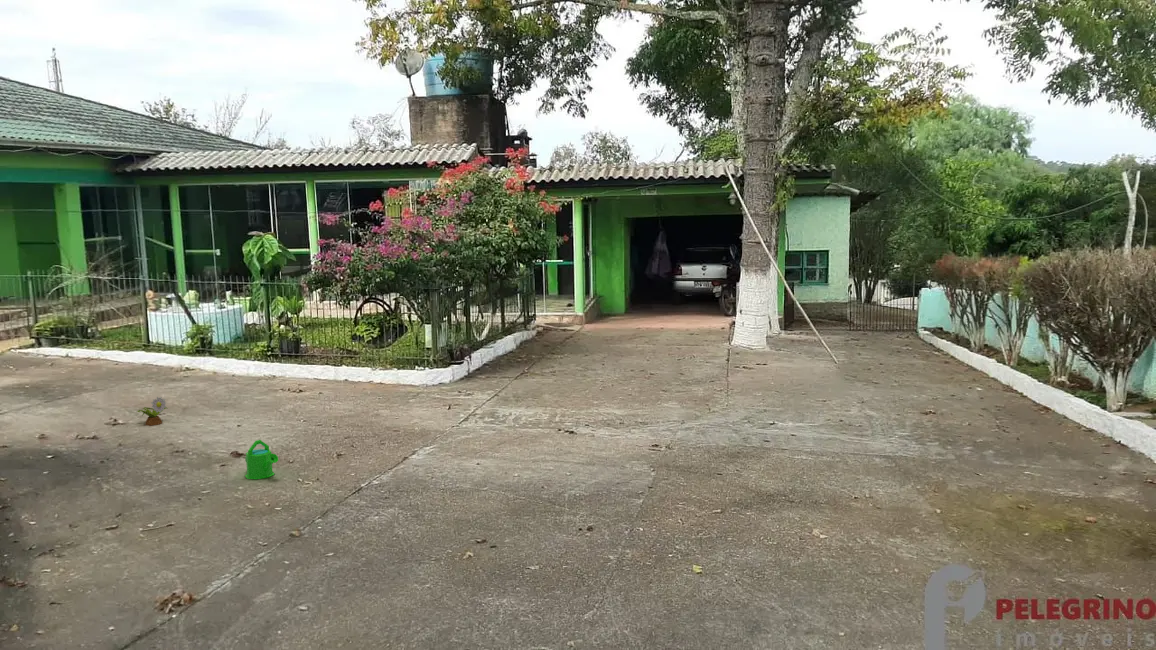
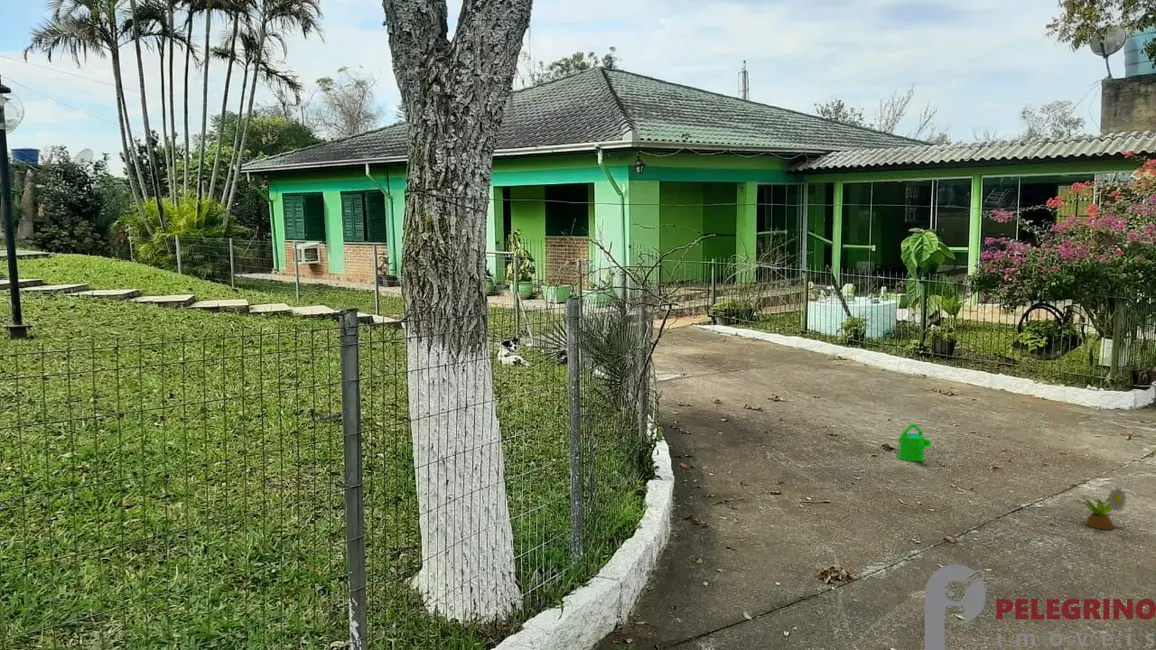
decorative plant: present [137,397,167,425] -> present [1076,487,1126,530]

